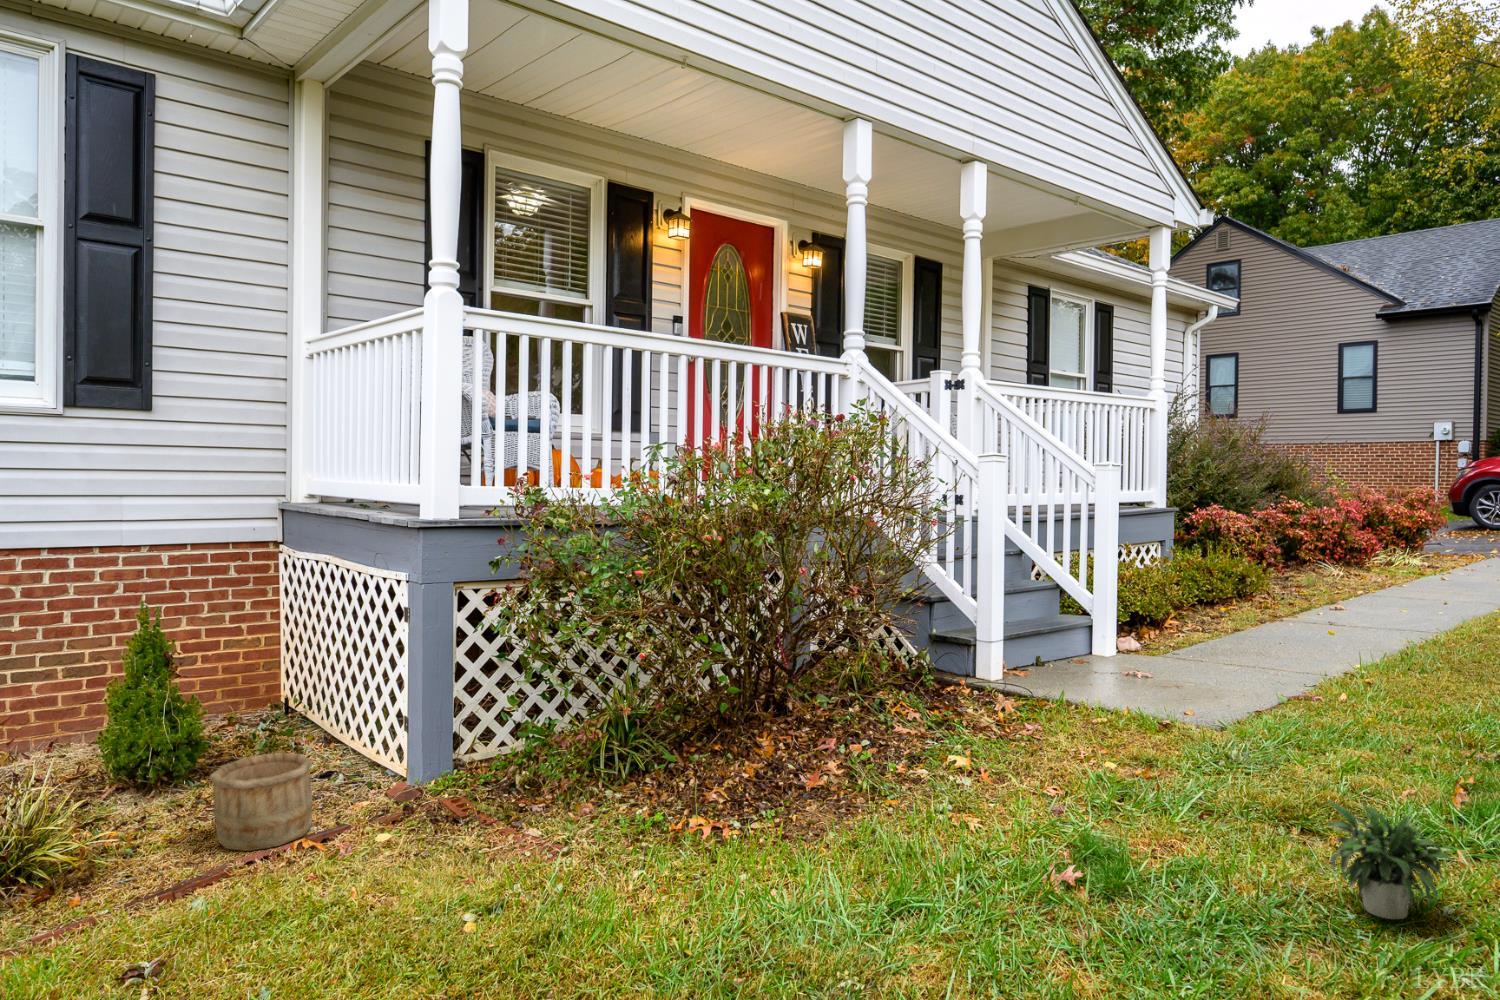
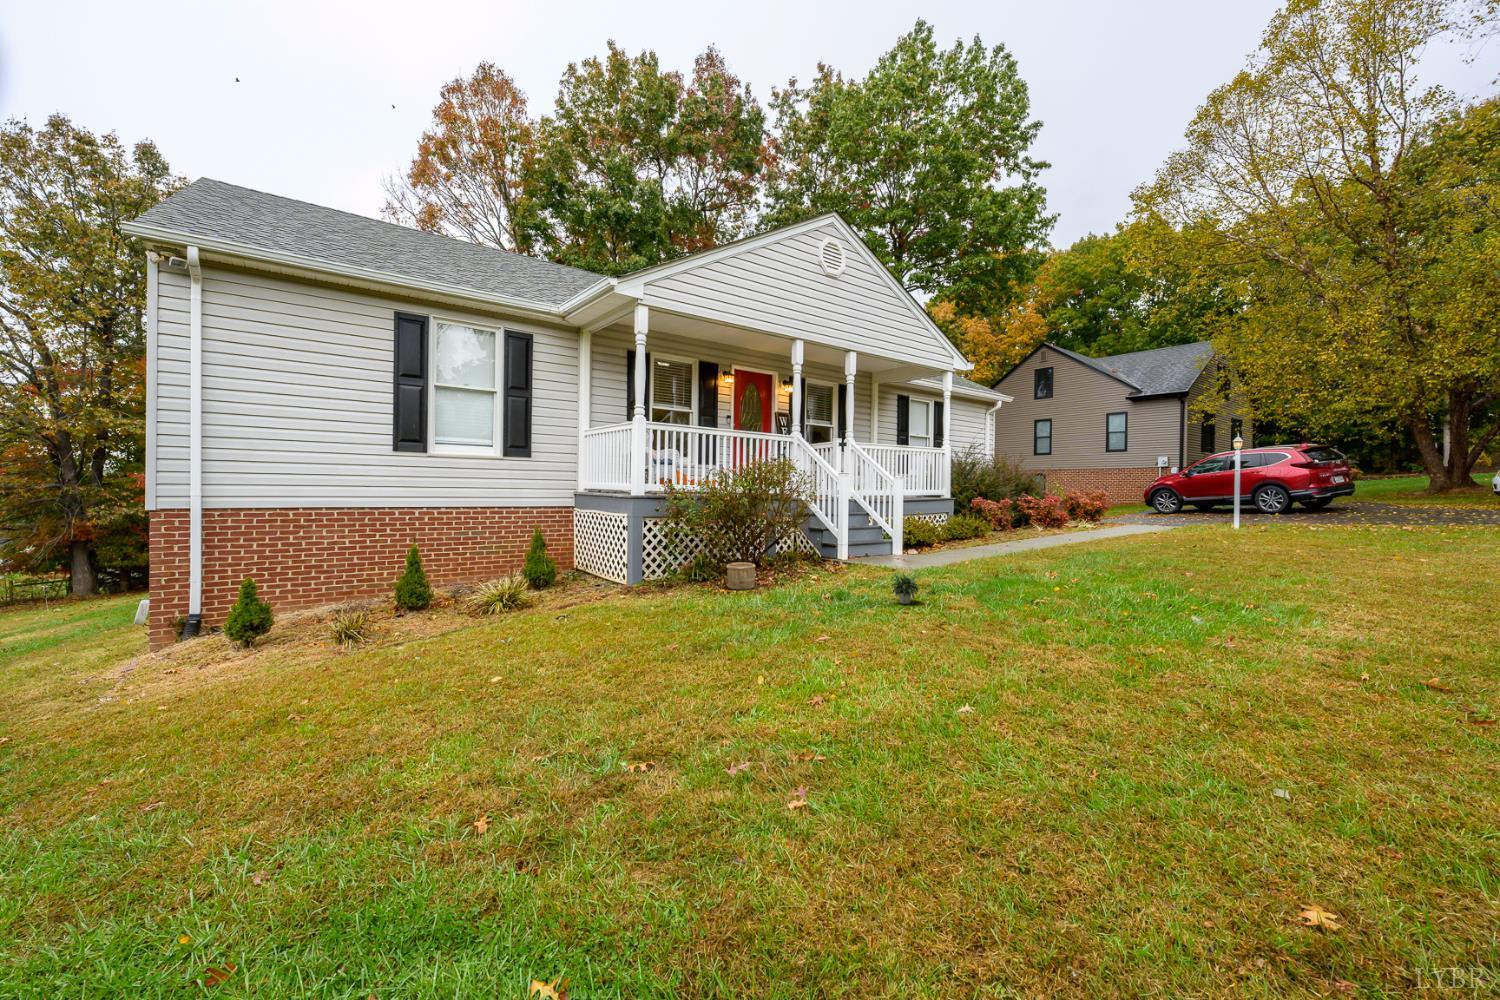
wooden bucket: present [209,753,313,851] -> present [726,562,756,590]

